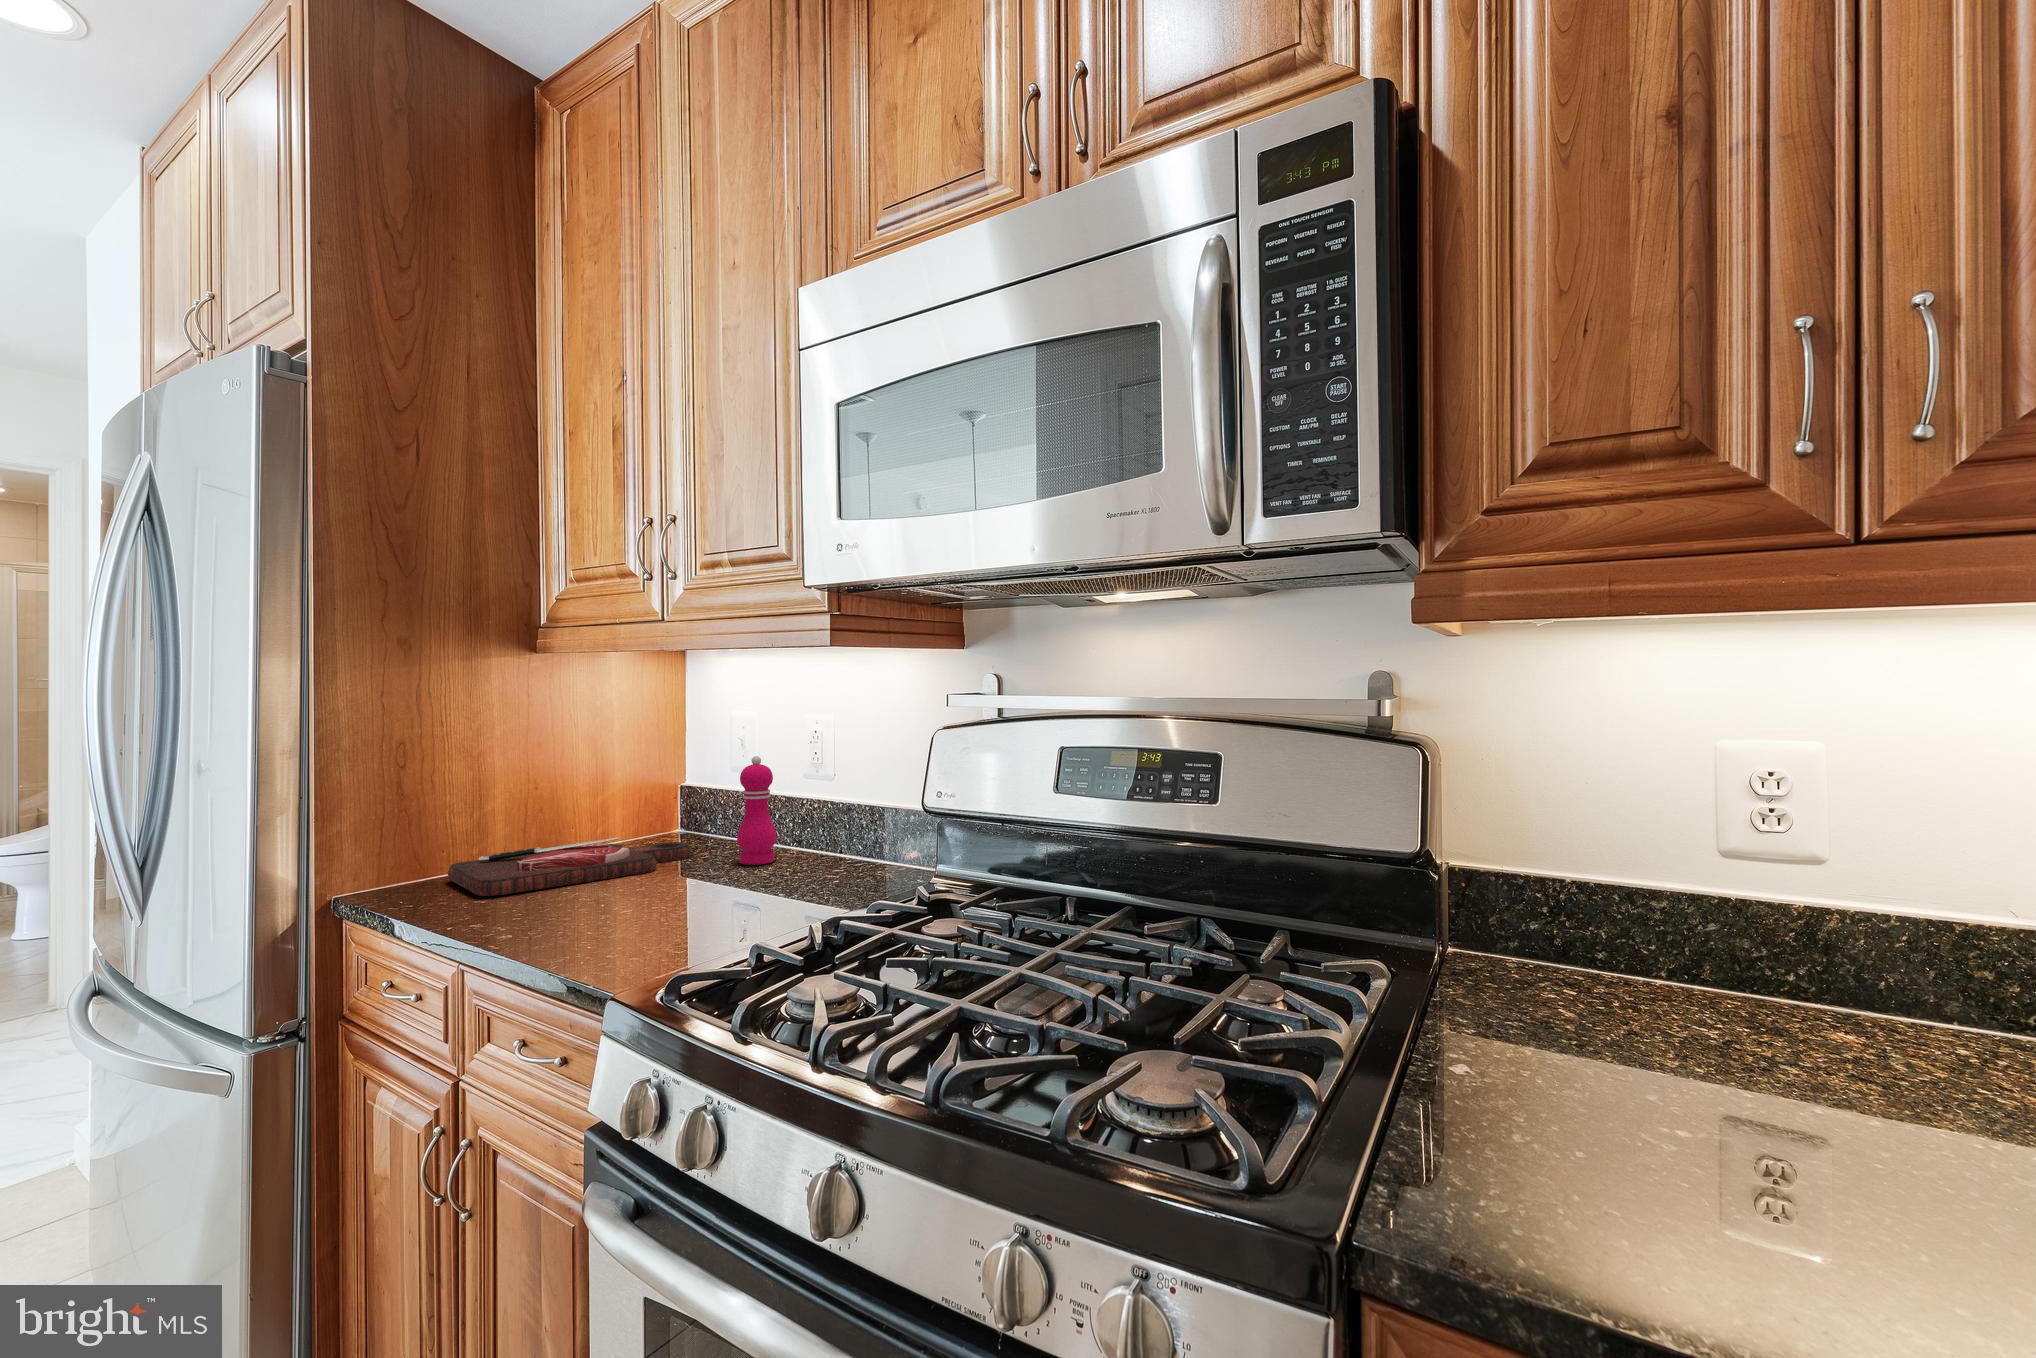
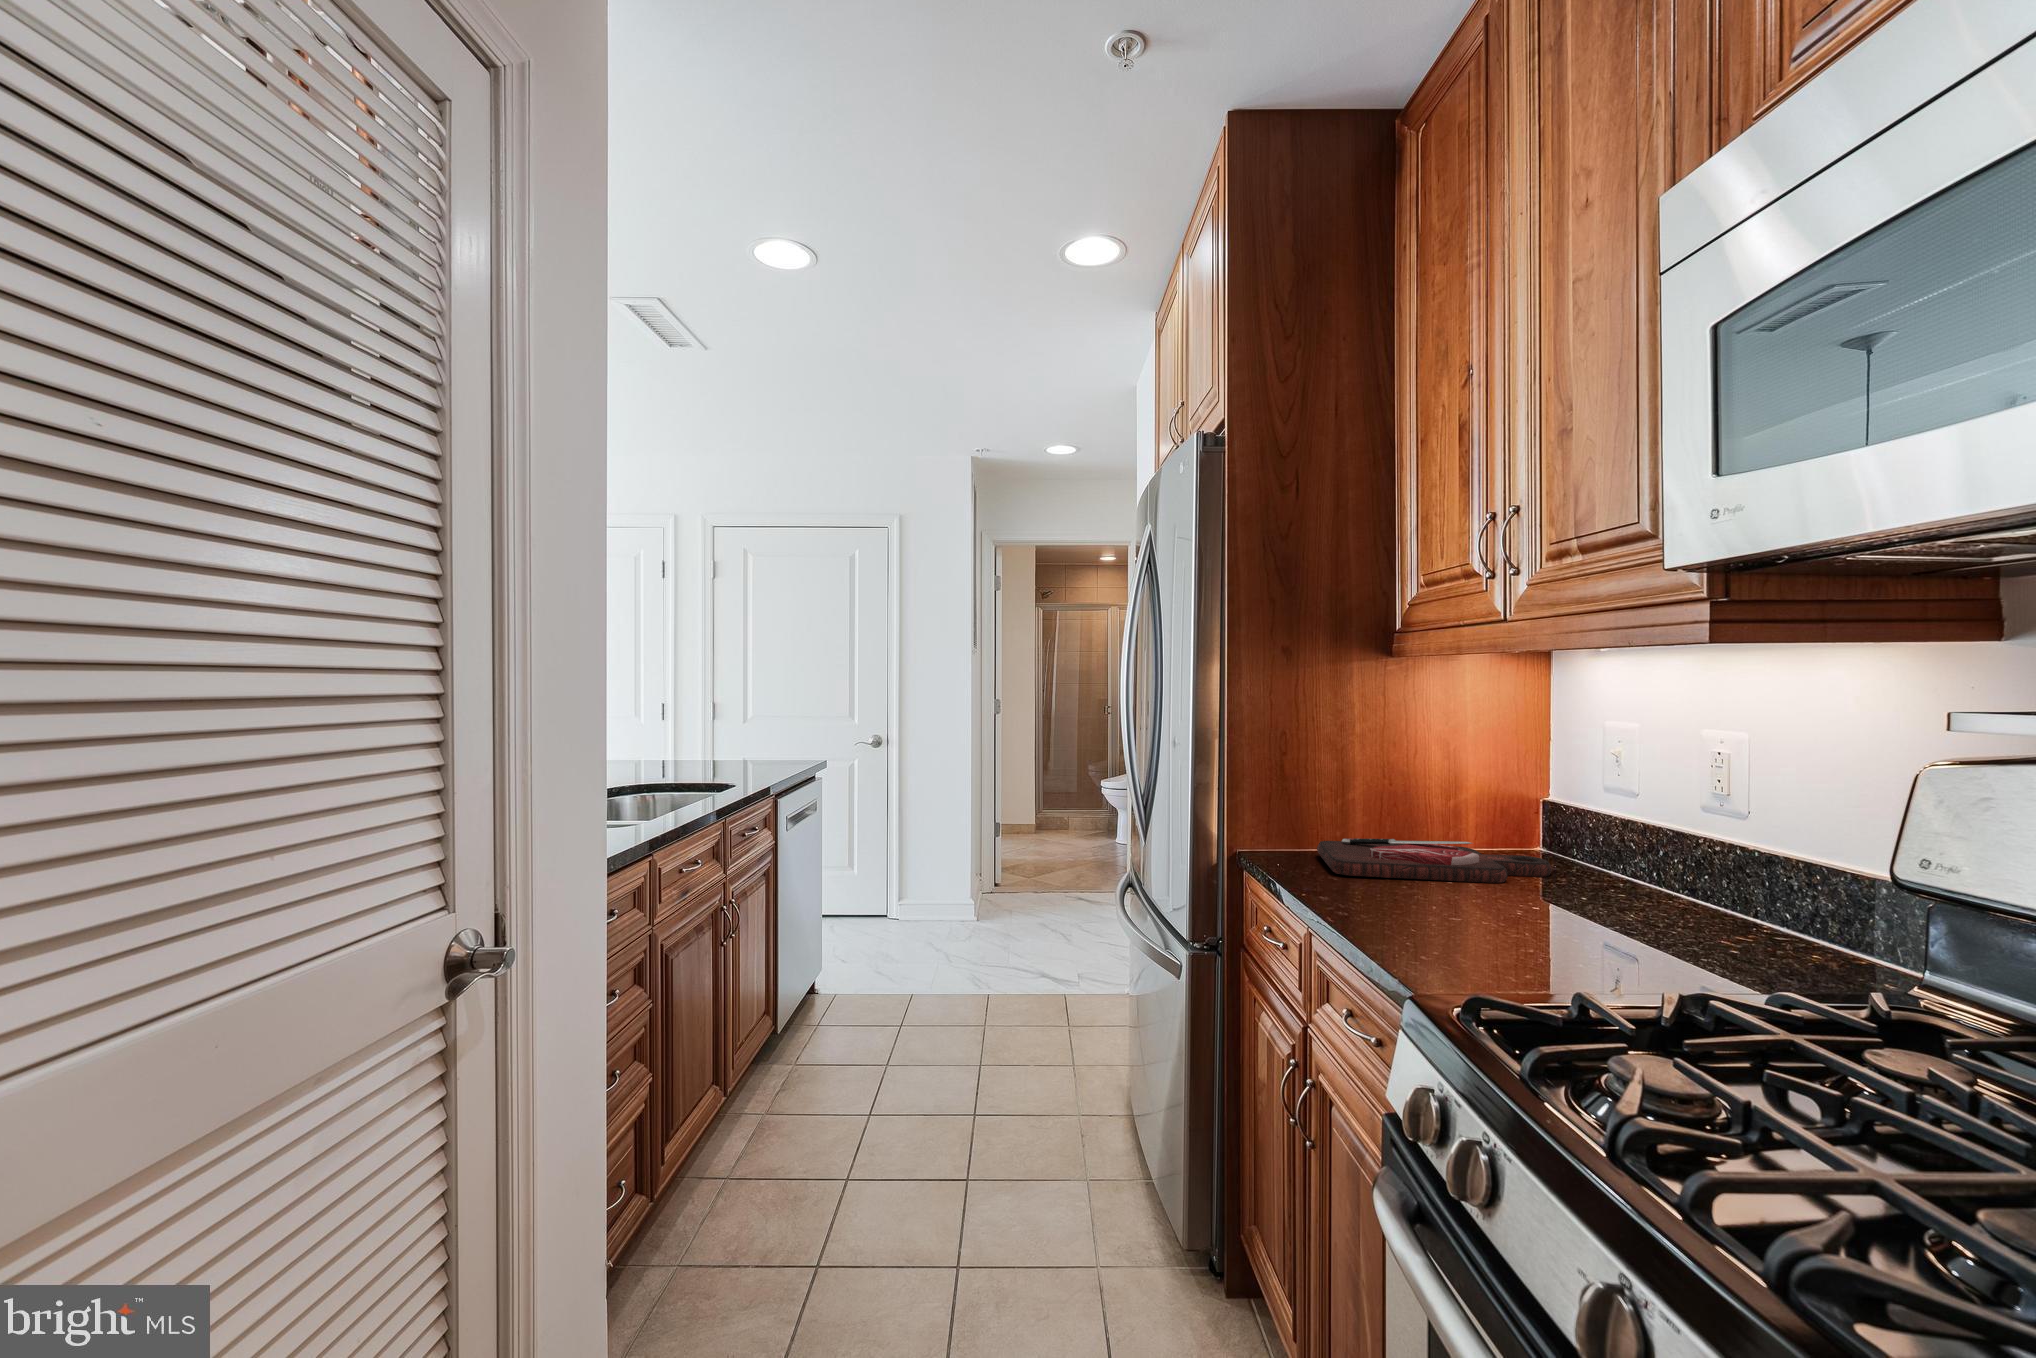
pepper mill: present [737,756,777,865] -> none [1604,774,1659,901]

